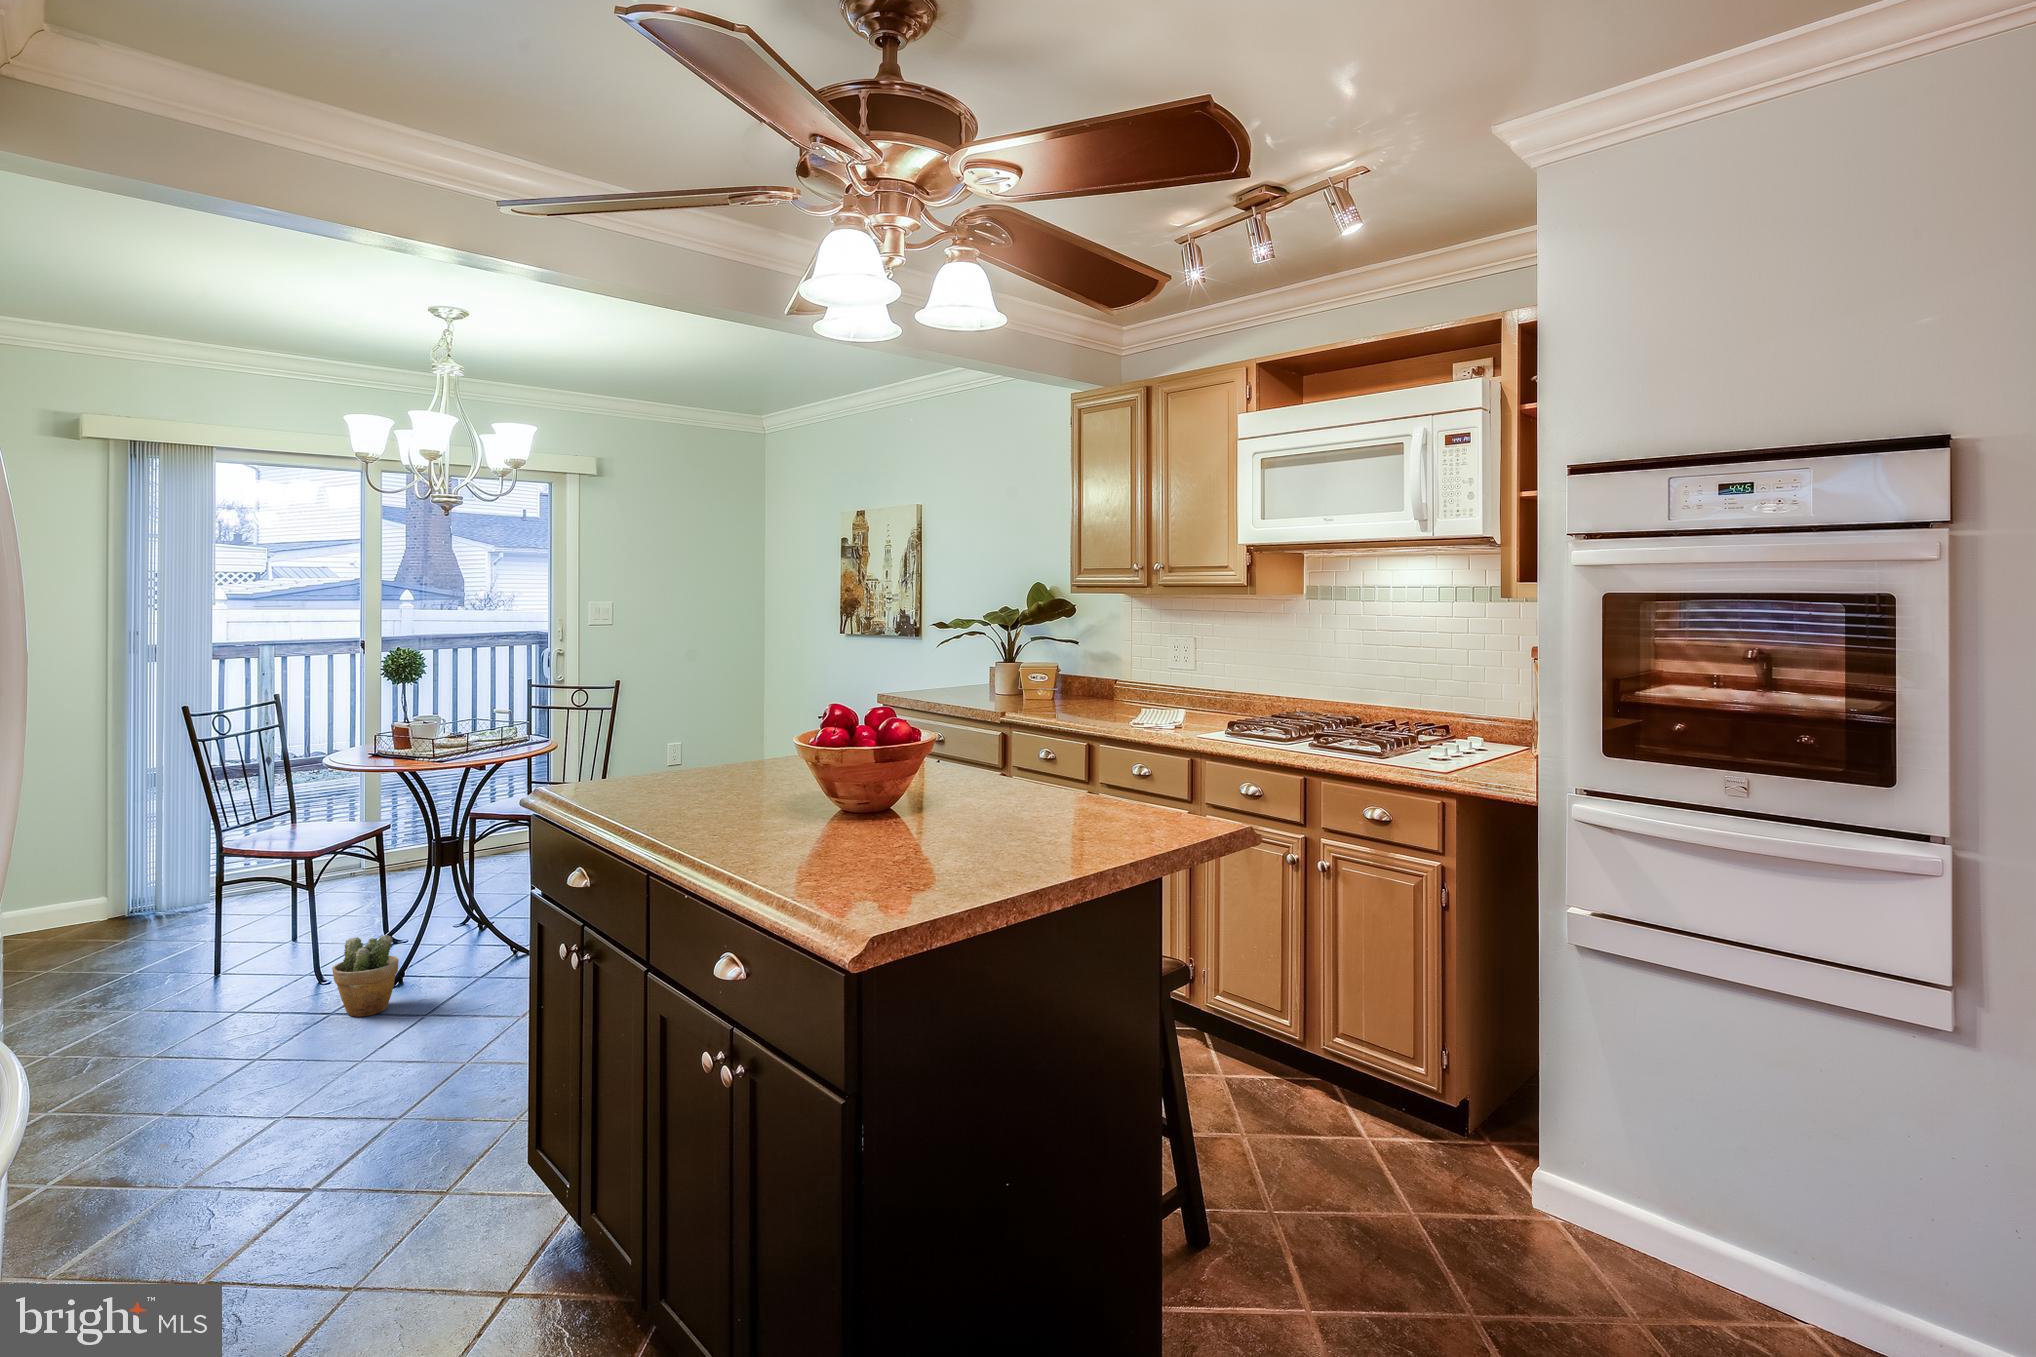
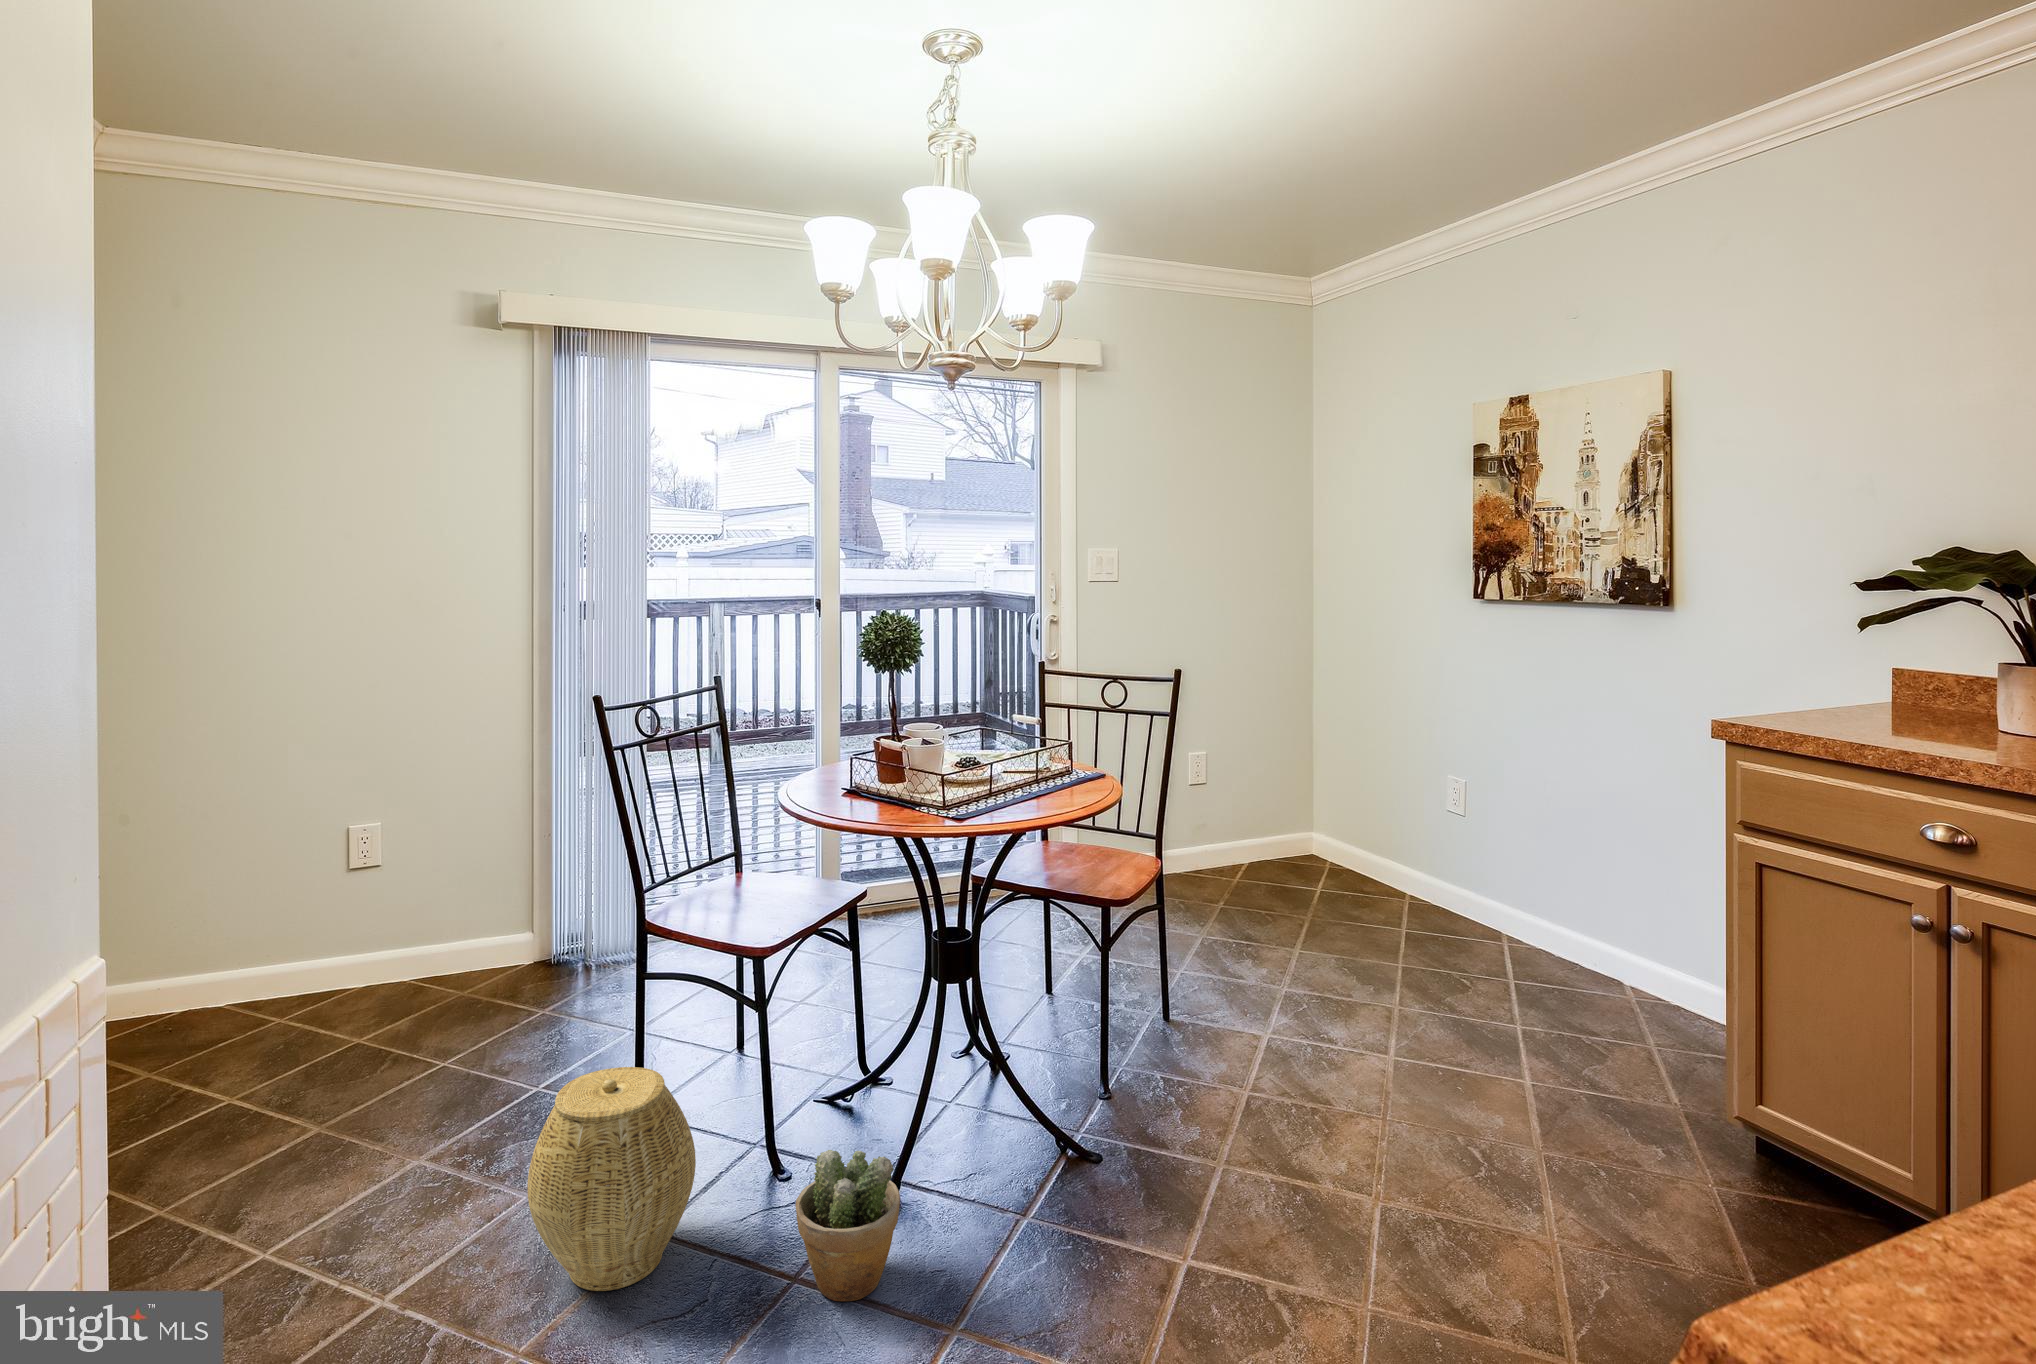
woven basket: none [153,911,266,1031] -> present [527,1067,696,1291]

